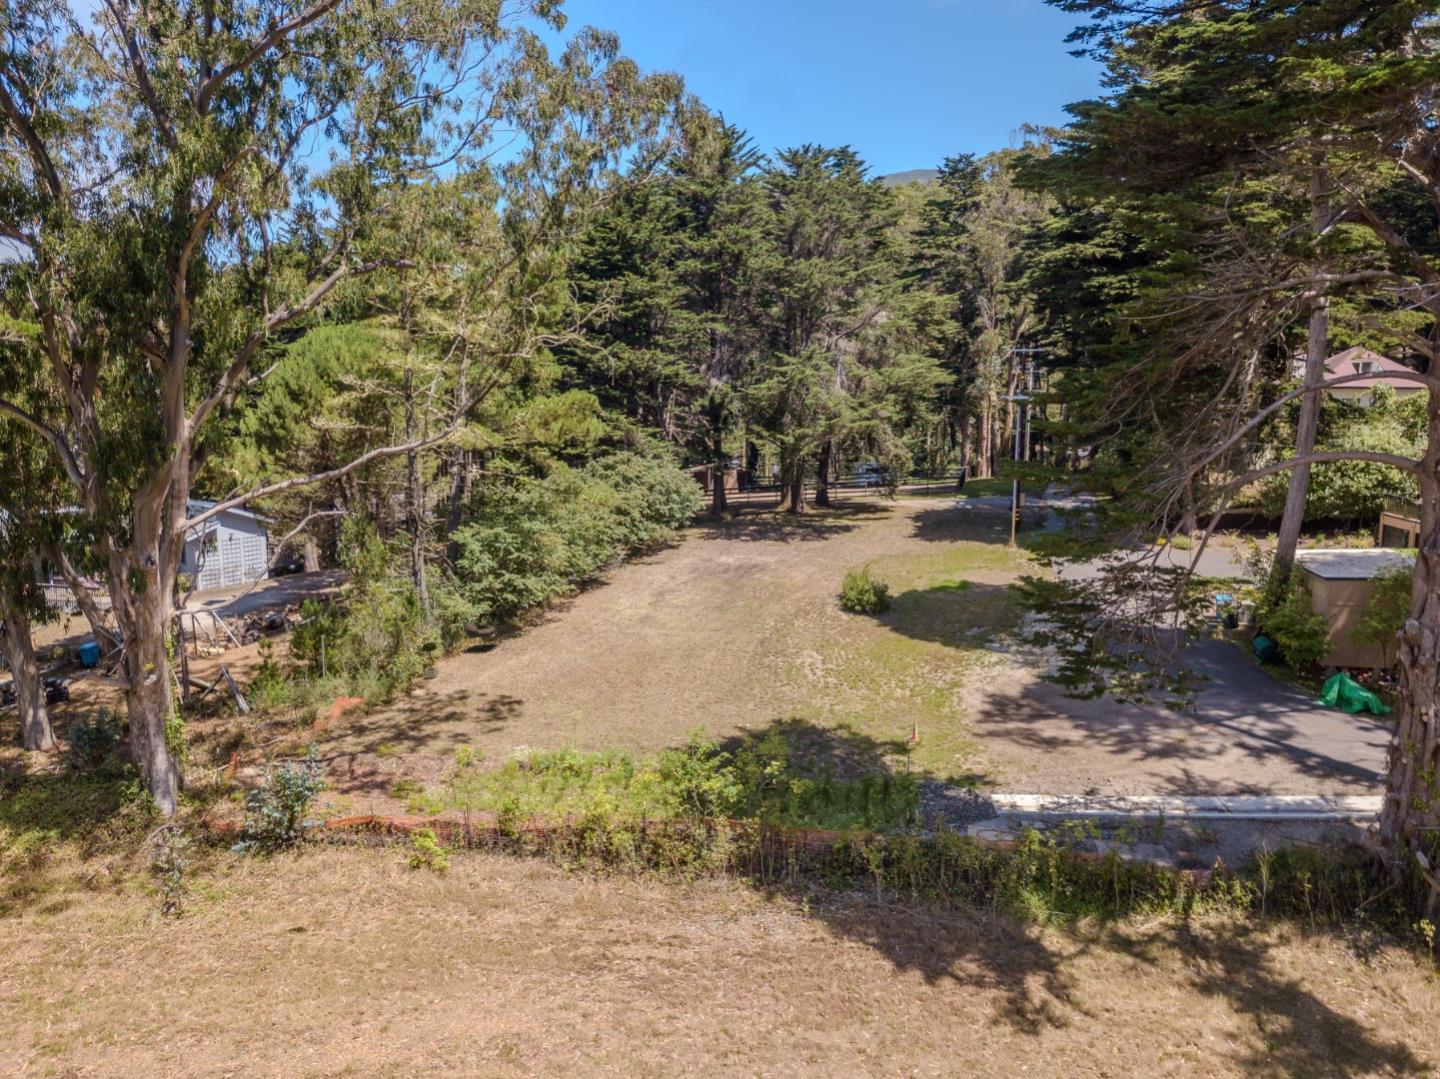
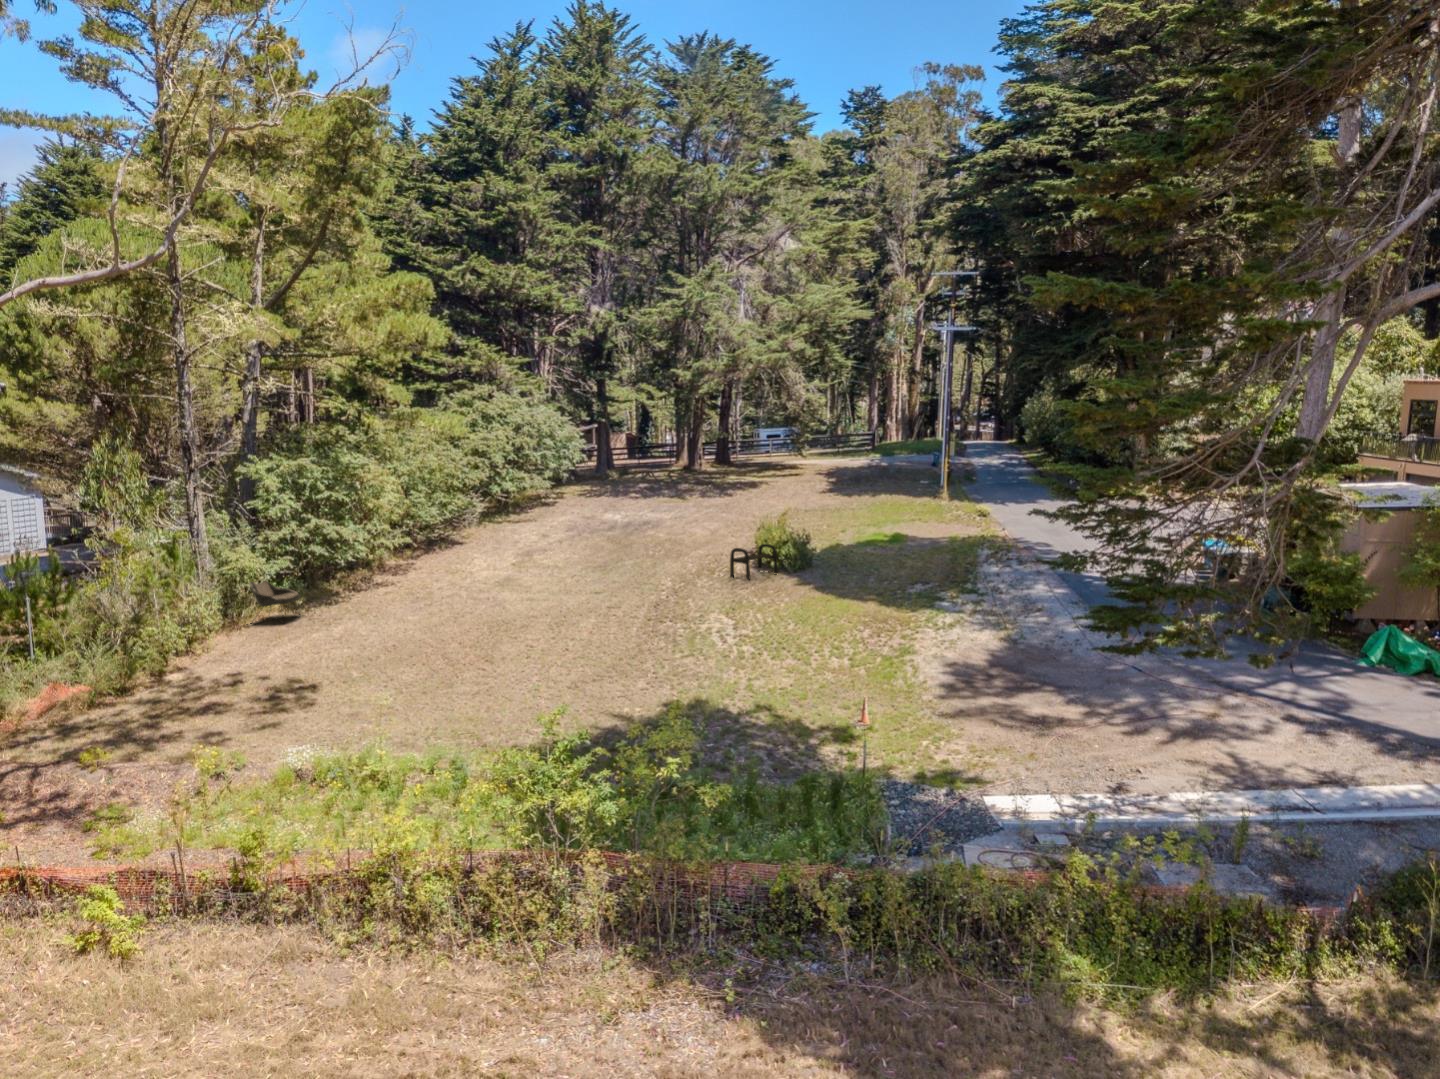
bench: none [822,589,861,620] -> present [730,544,778,580]
potted tree: present [422,642,439,678] -> none [180,607,208,658]

